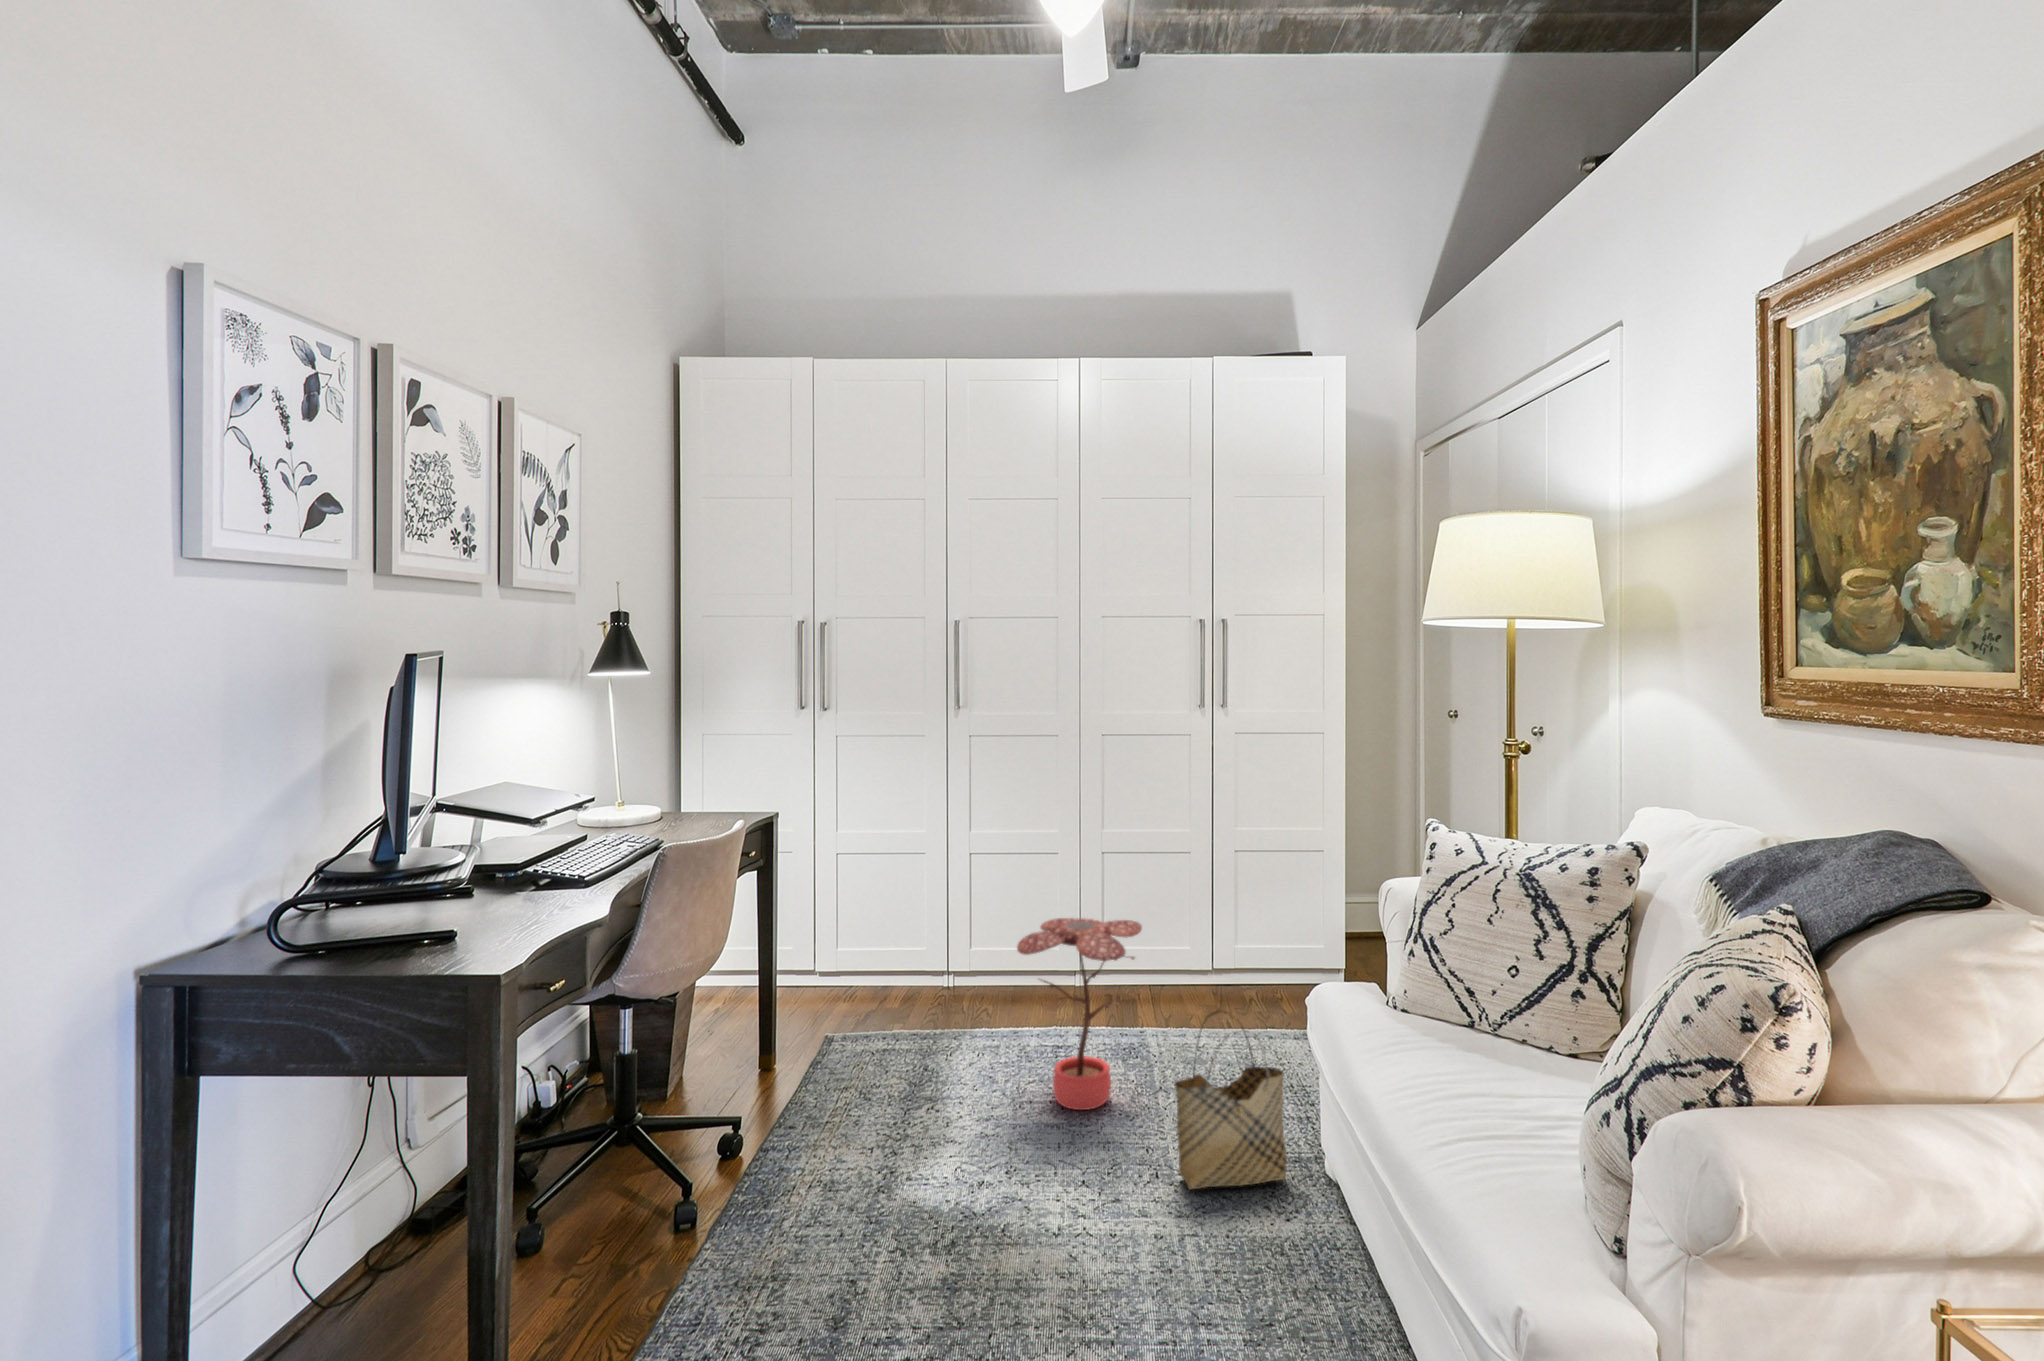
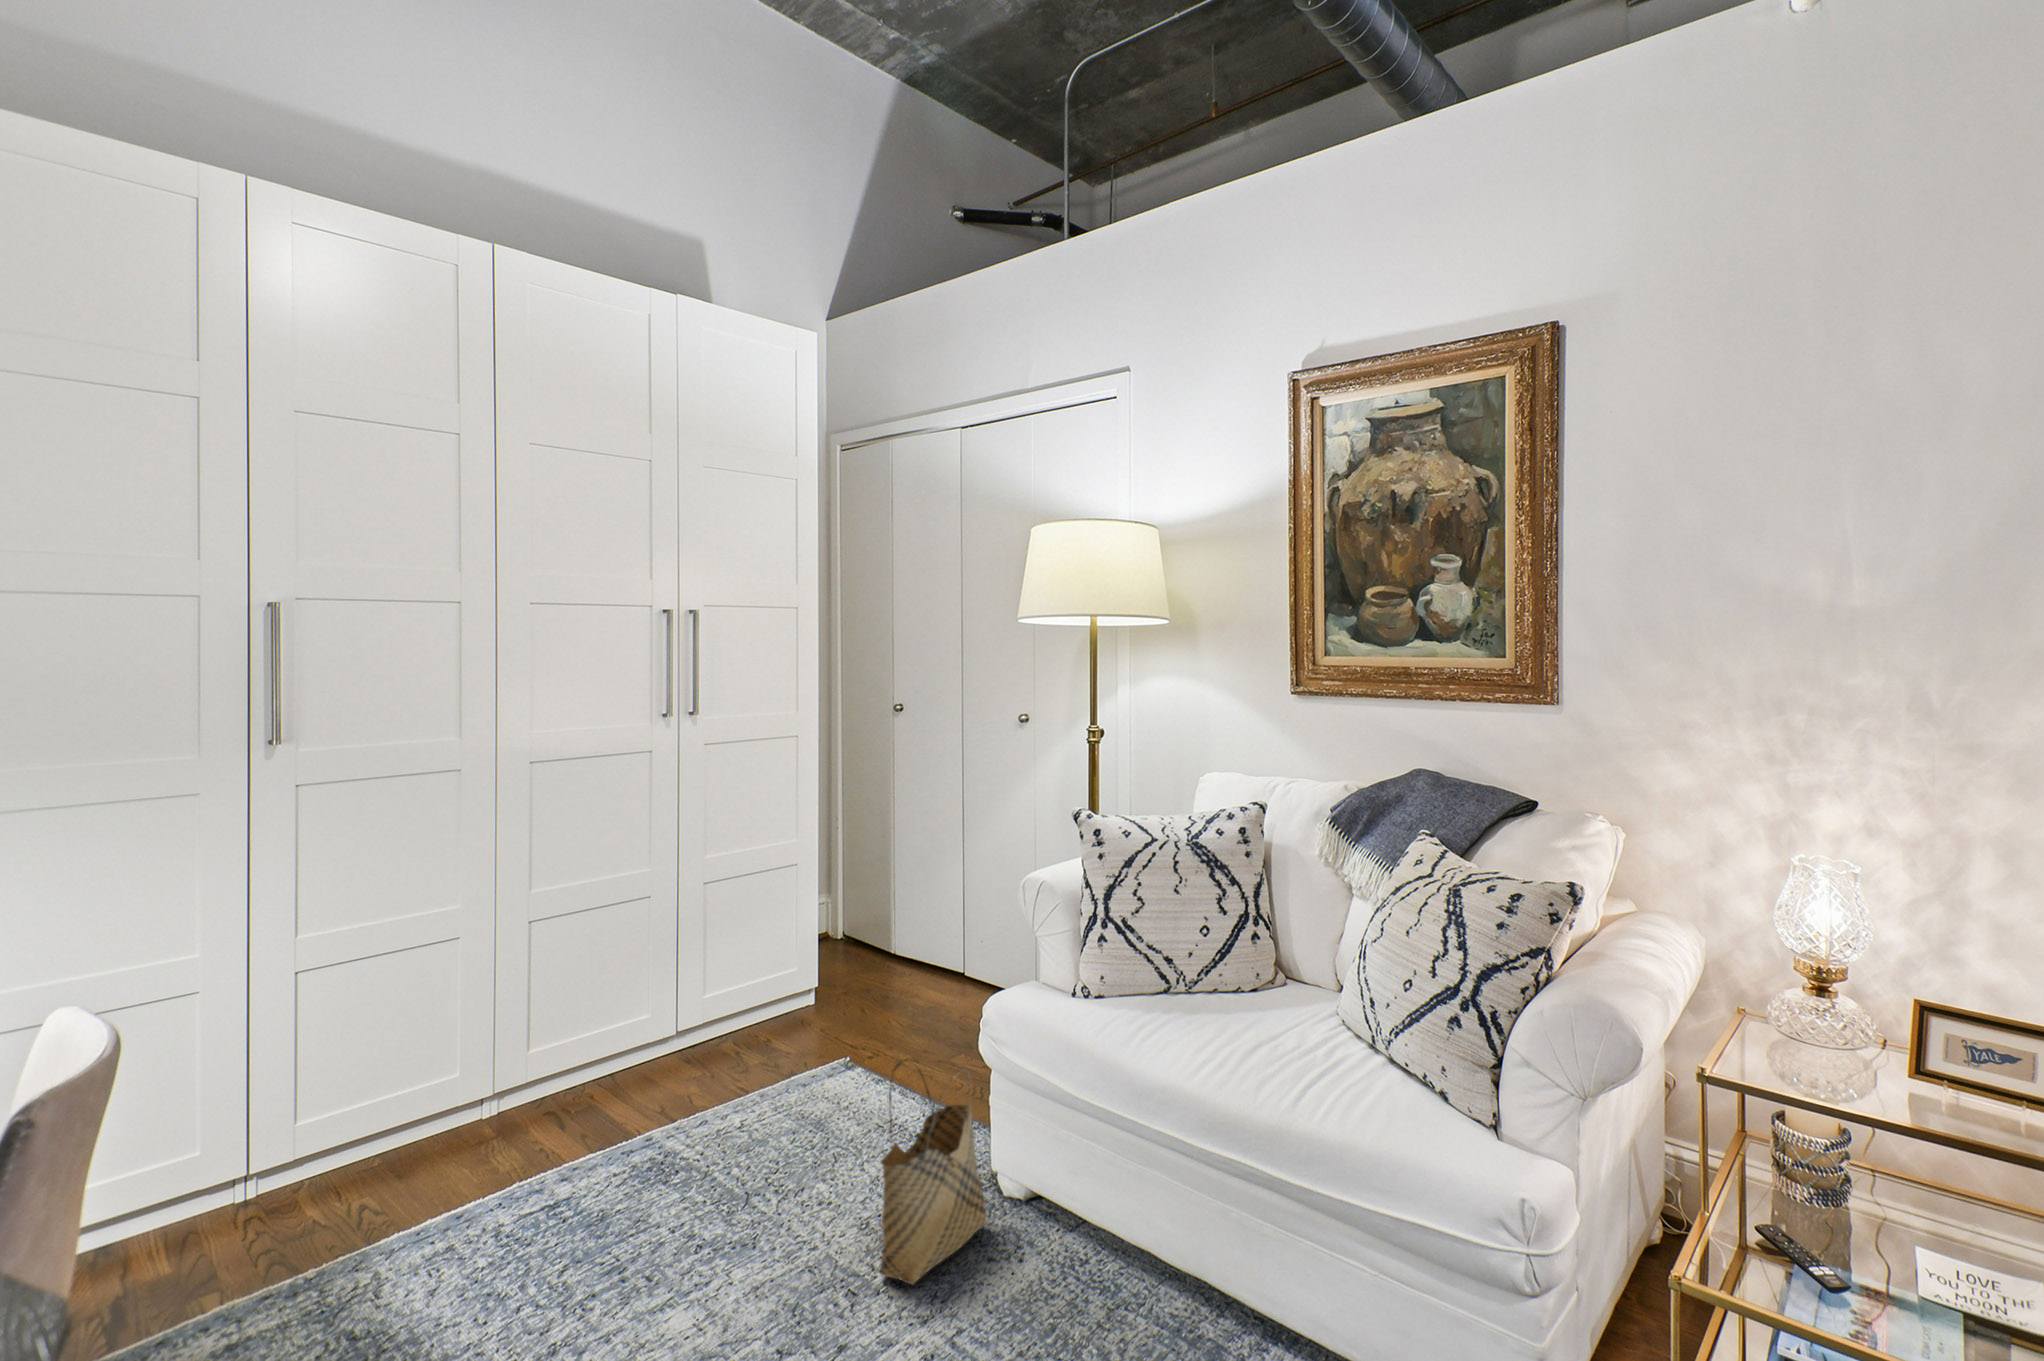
potted plant: present [1017,918,1142,1110] -> none [579,992,746,1267]

